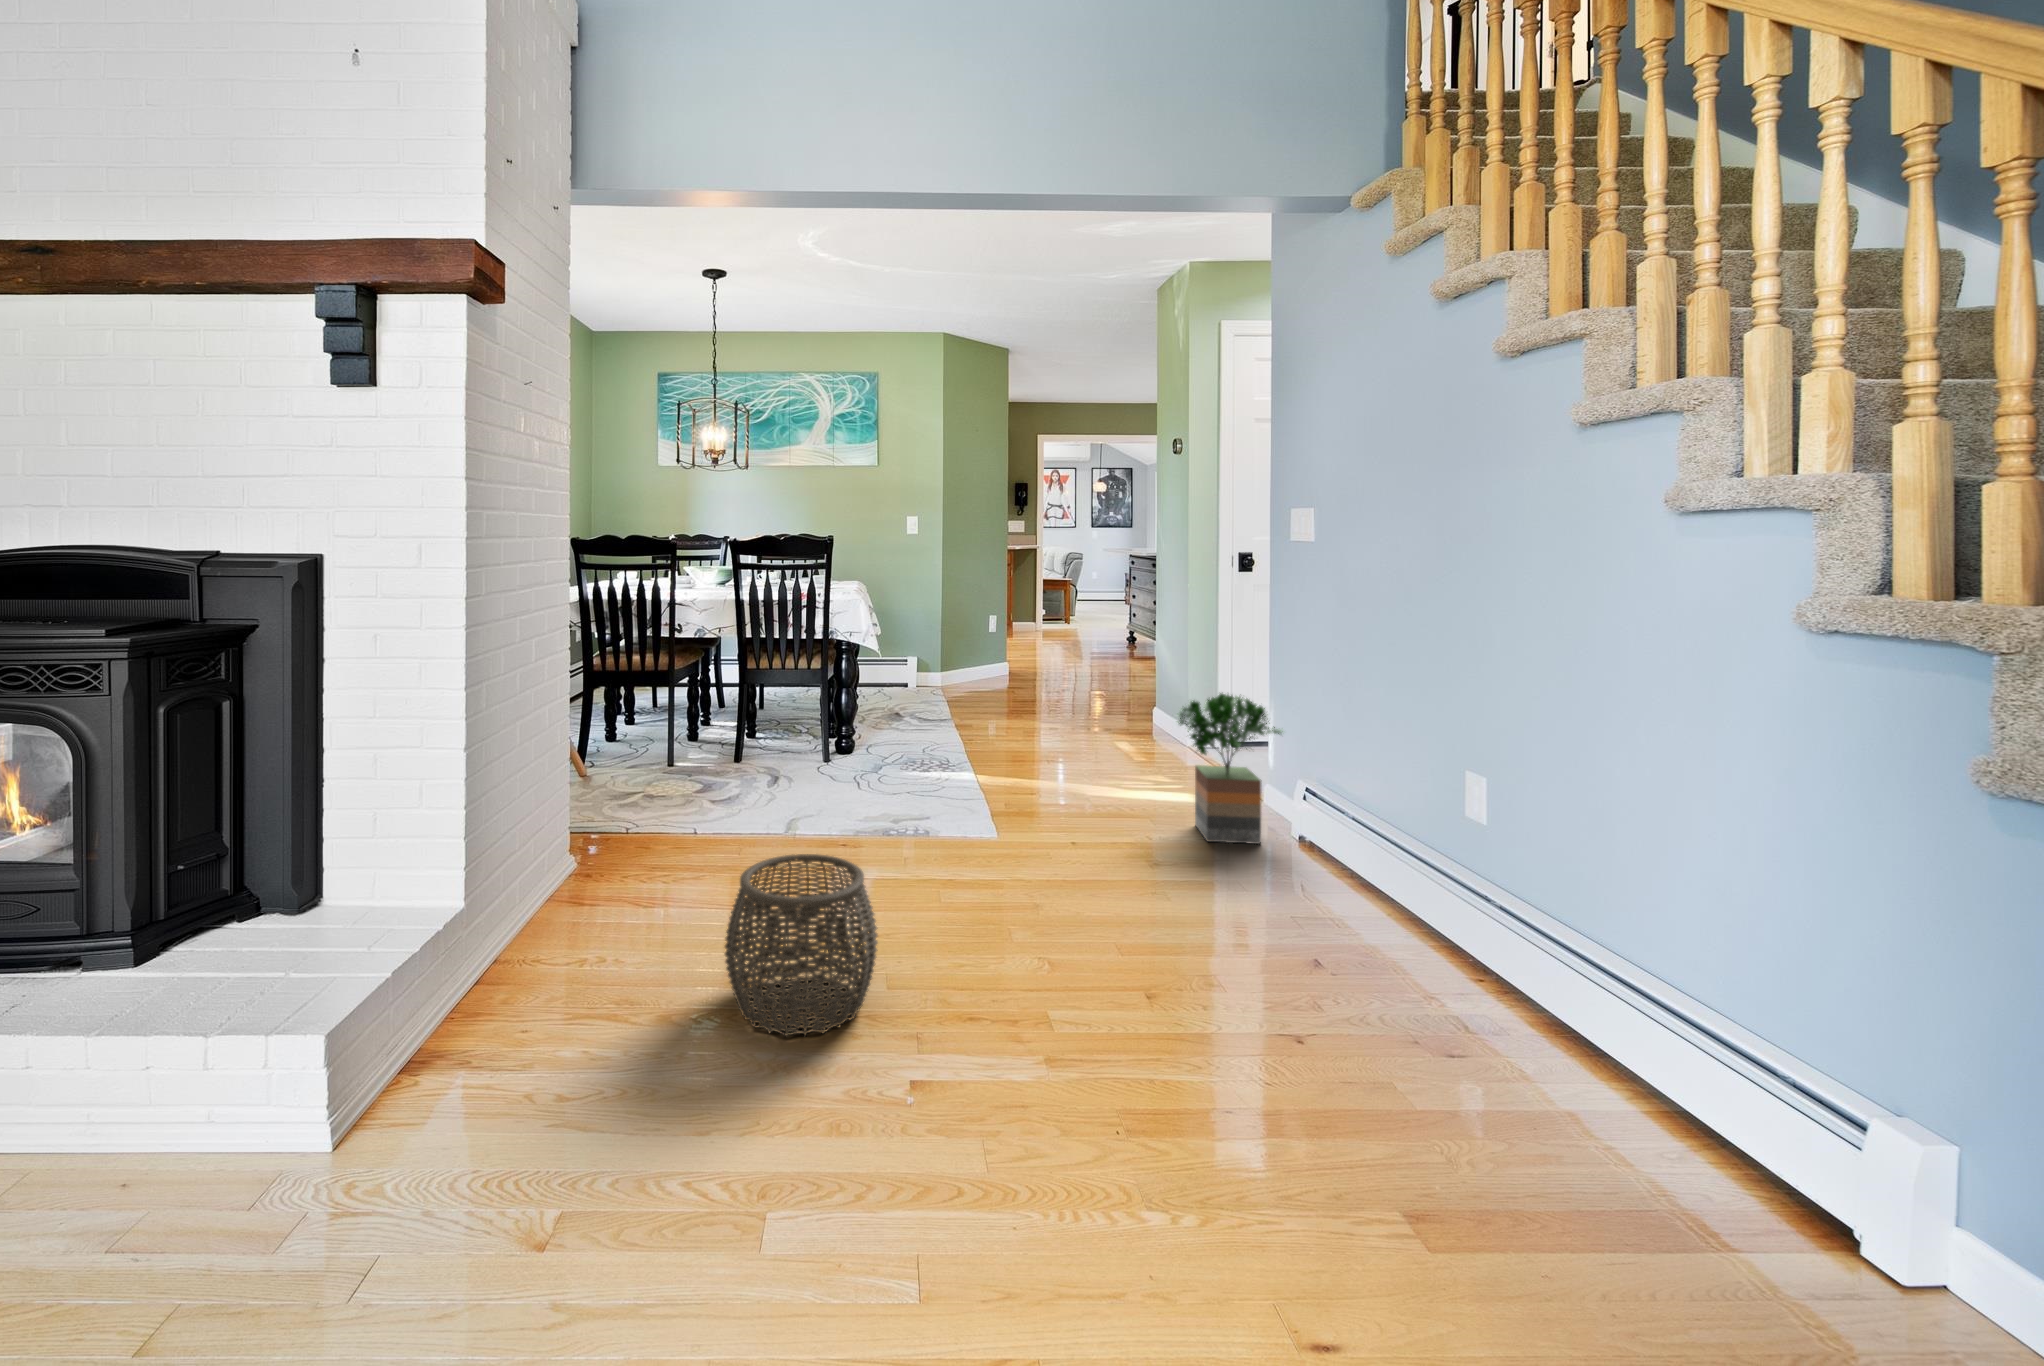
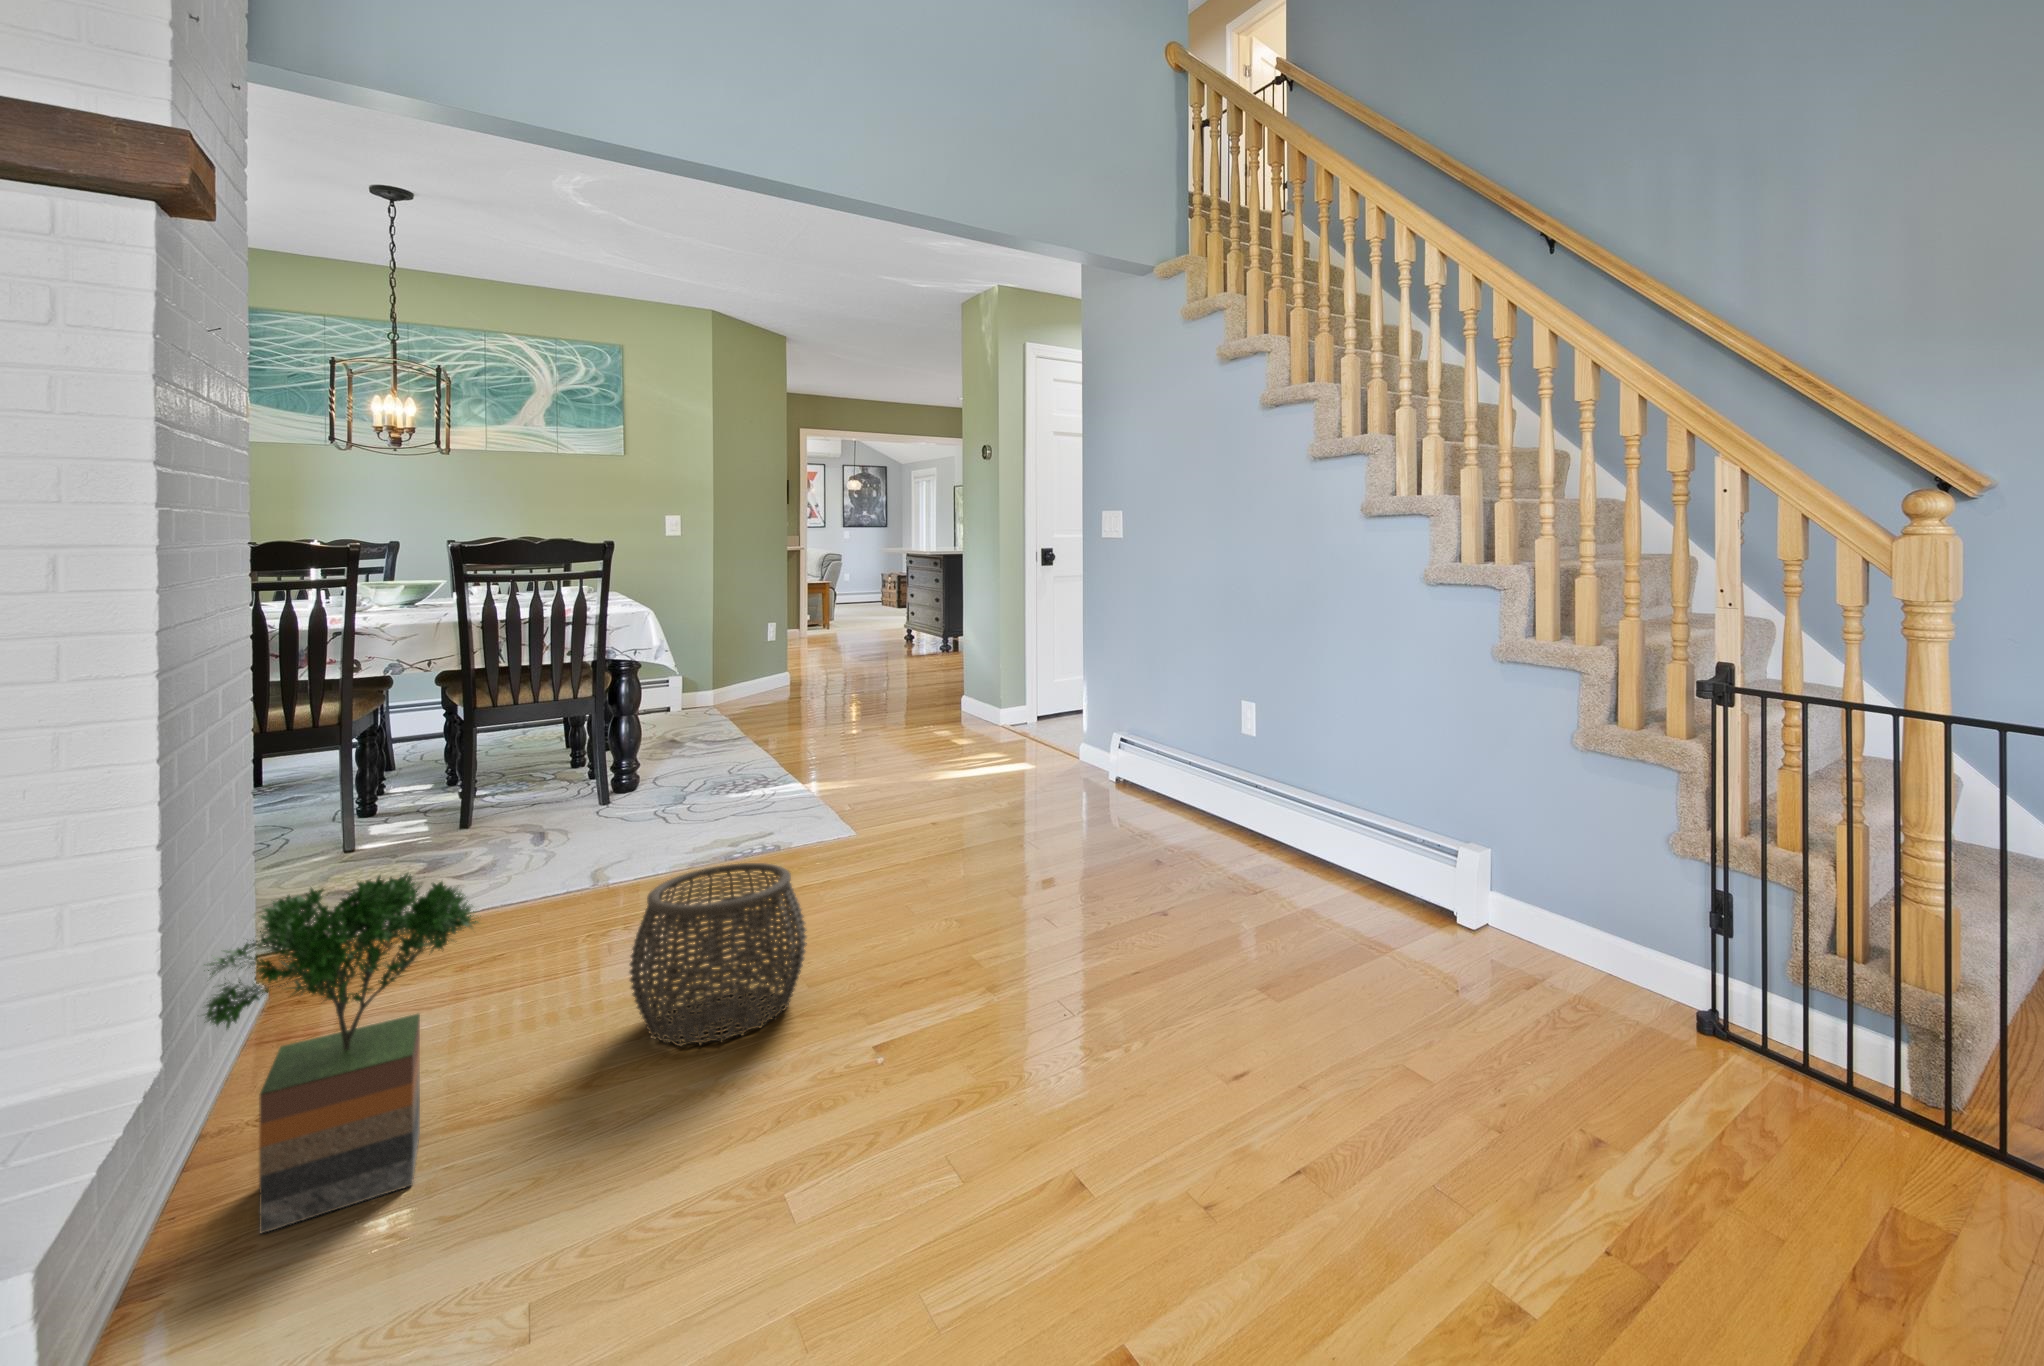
potted tree: present [1178,693,1283,844] -> present [204,873,479,1233]

